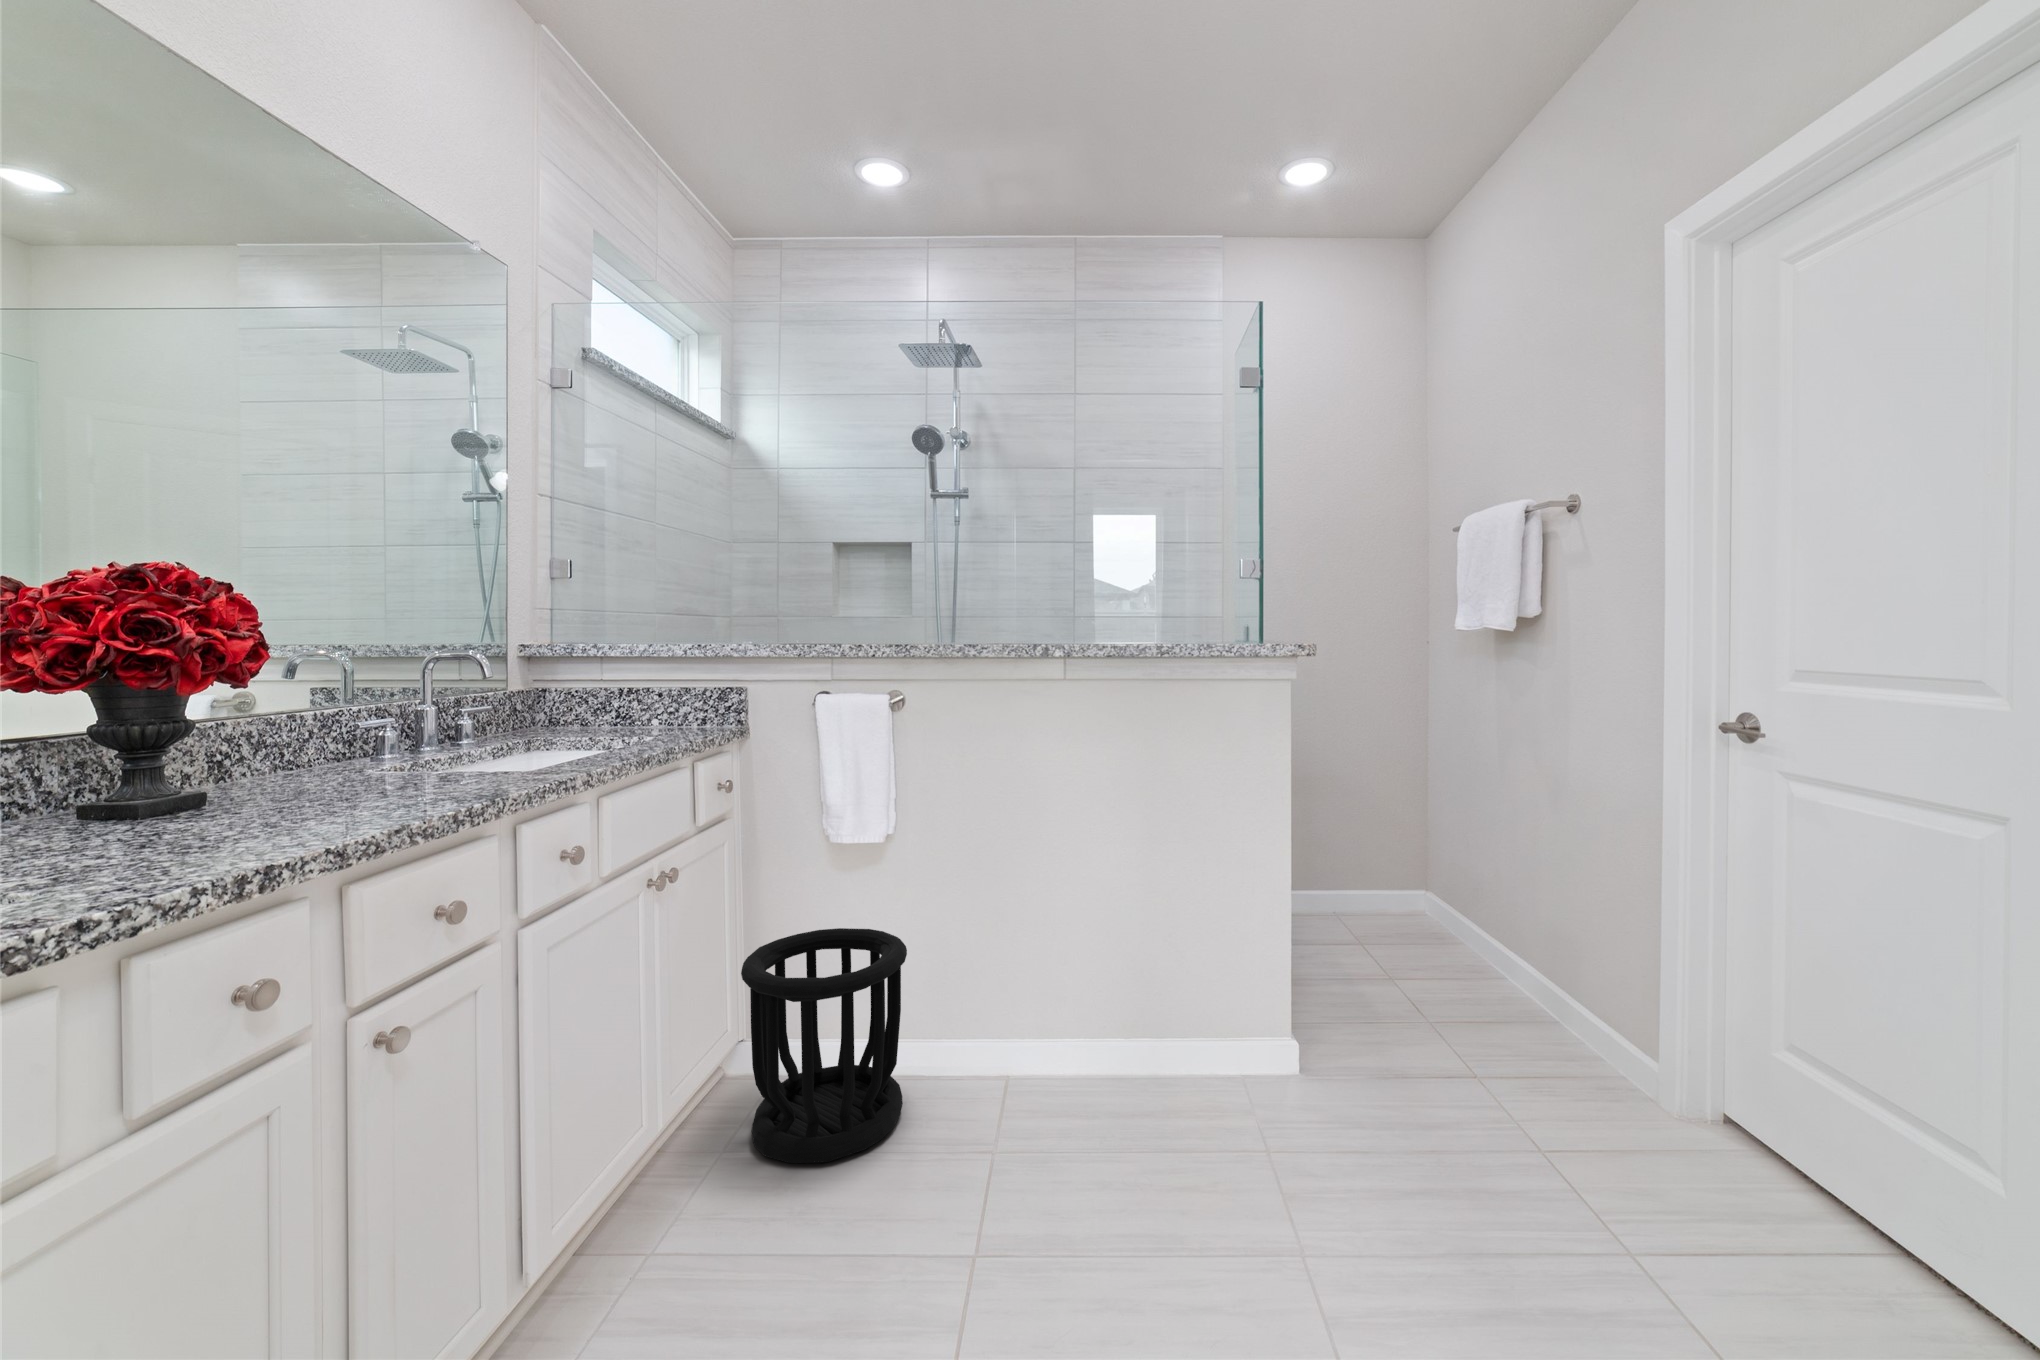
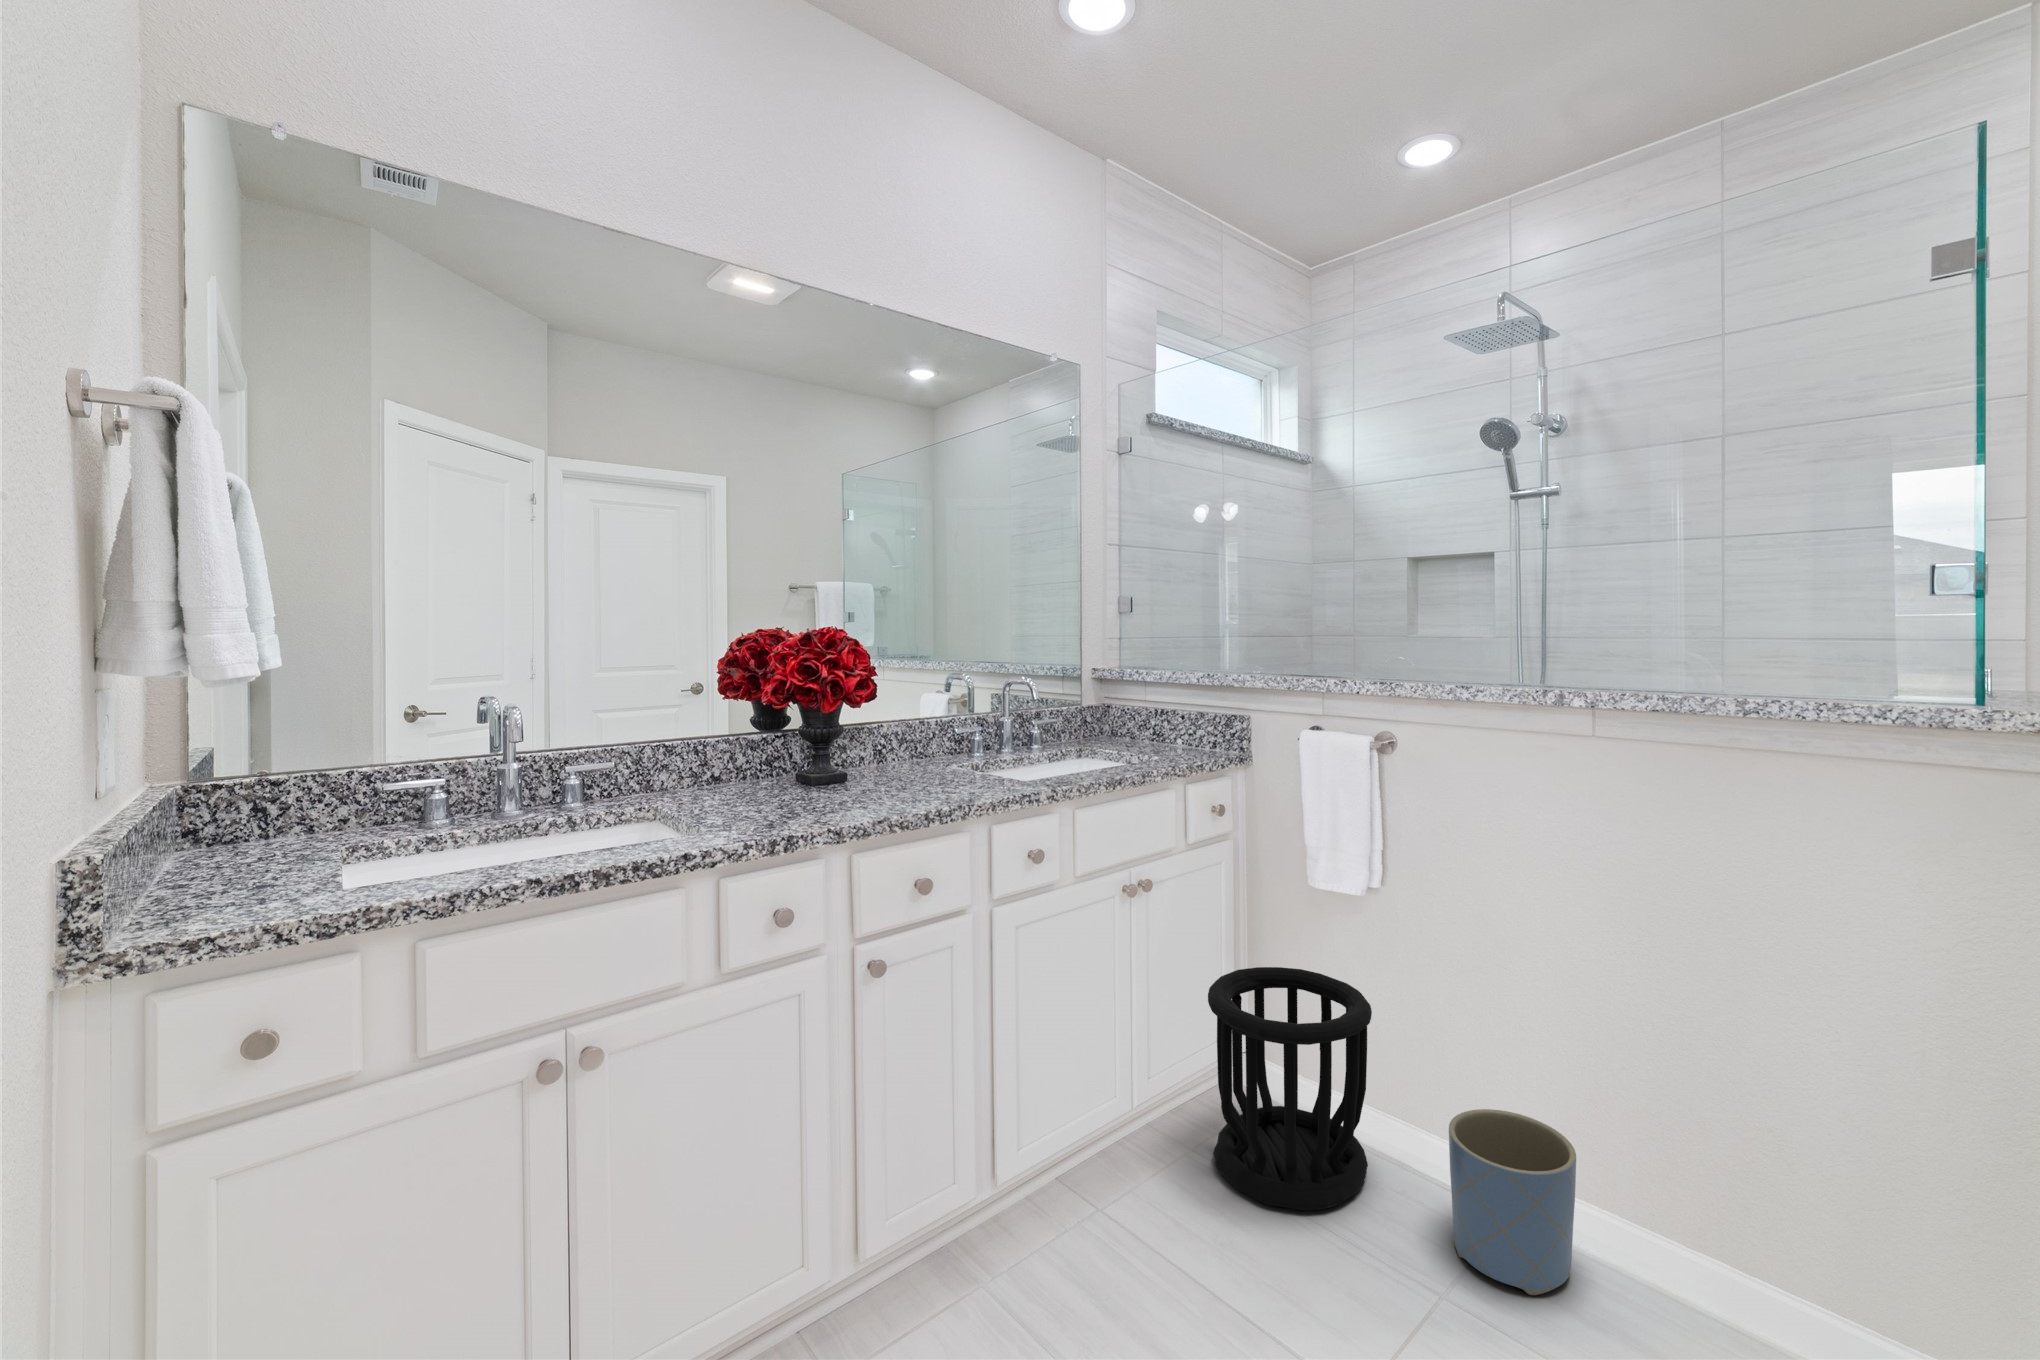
planter: none [982,990,1076,1125] -> present [1449,1109,1576,1295]

